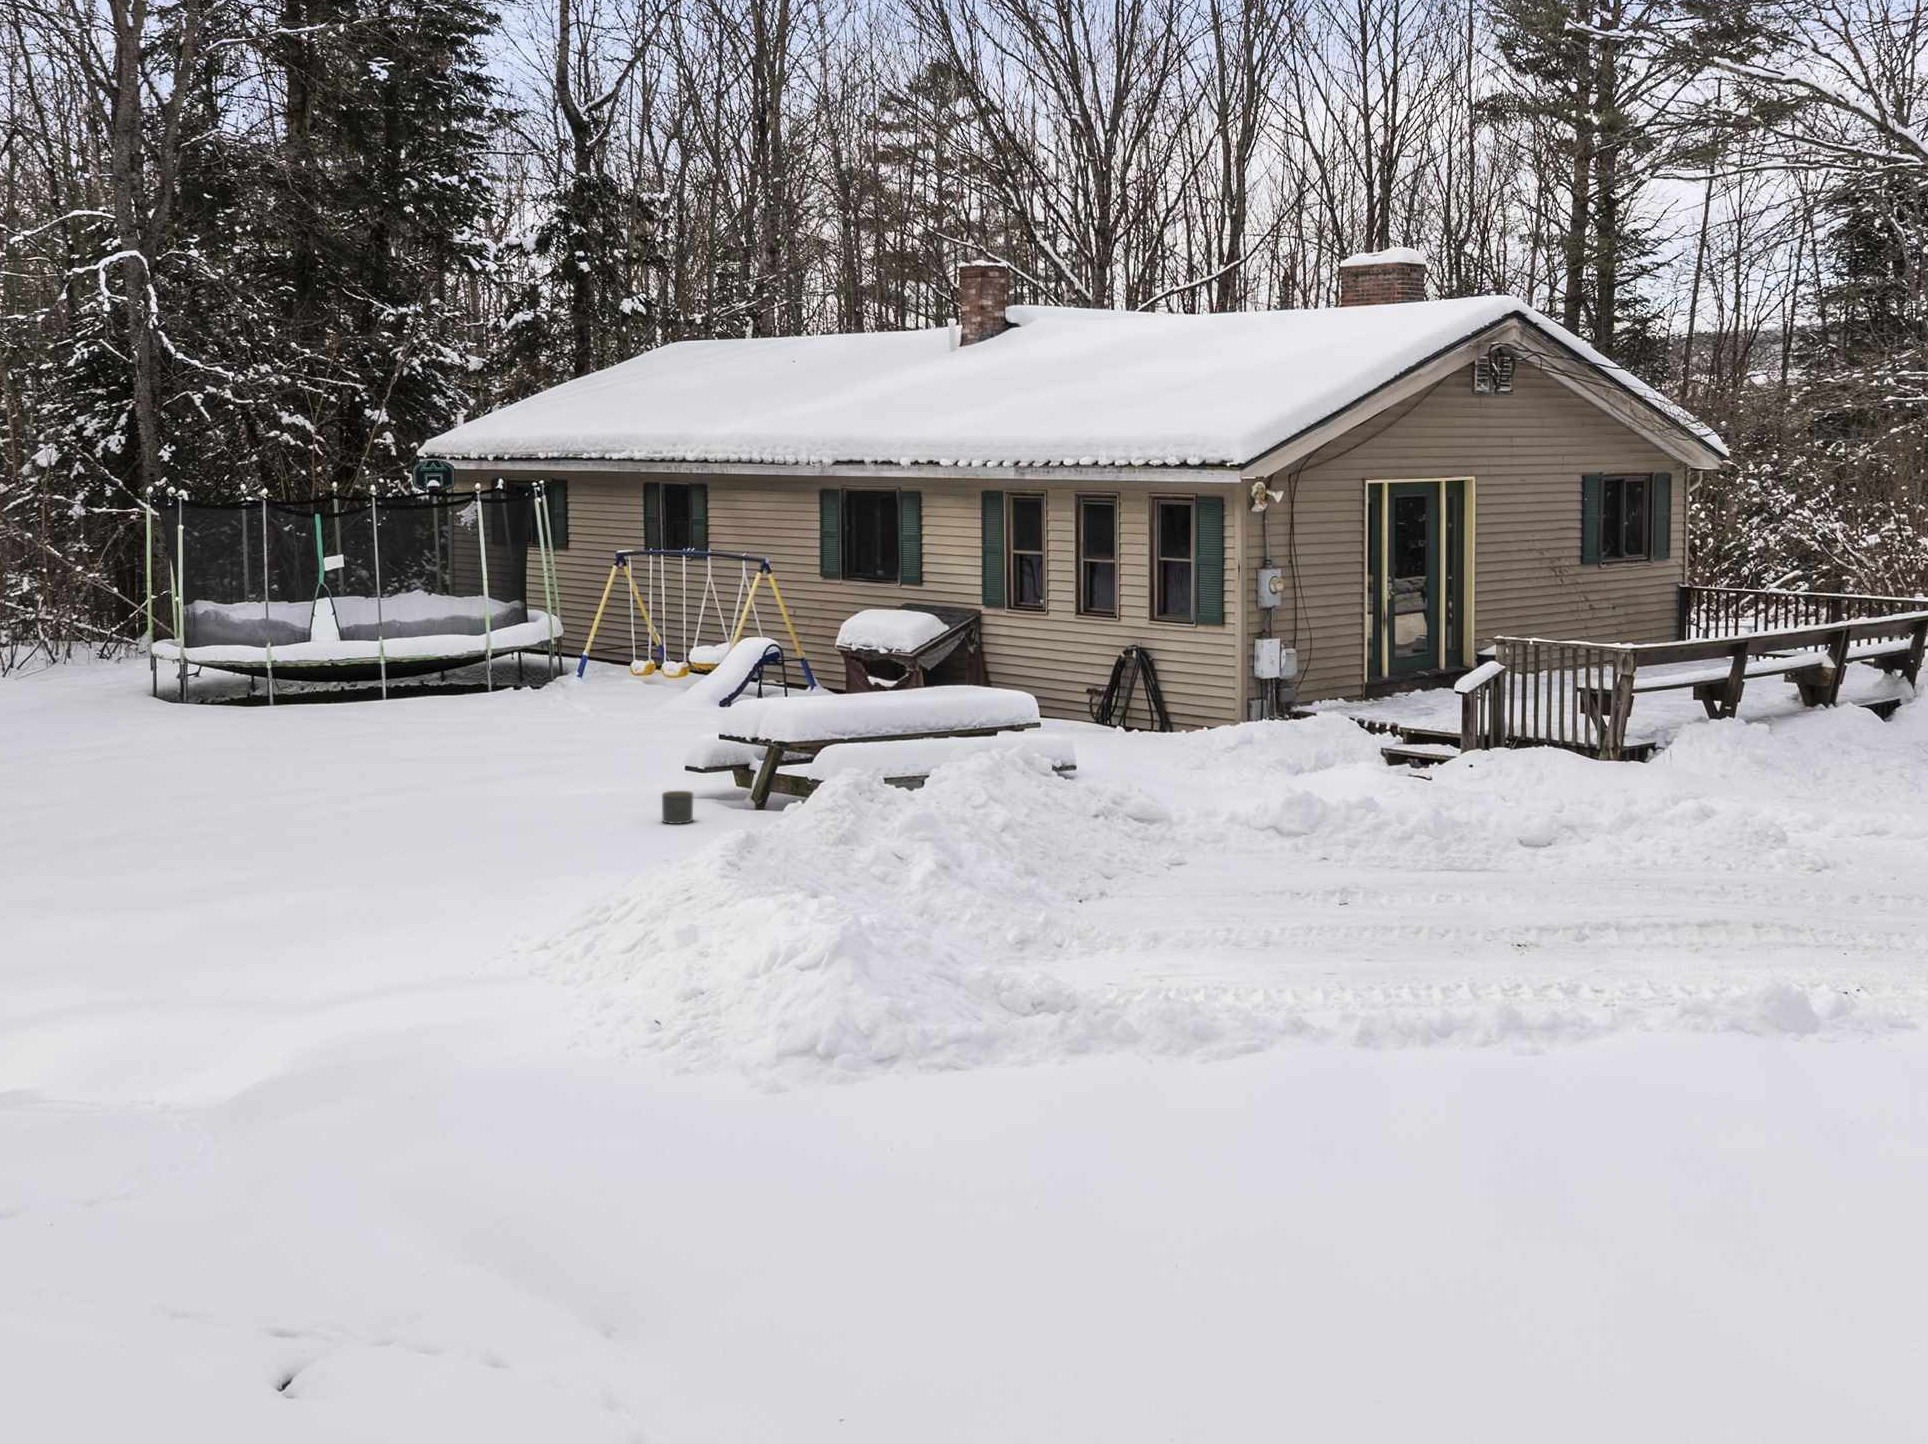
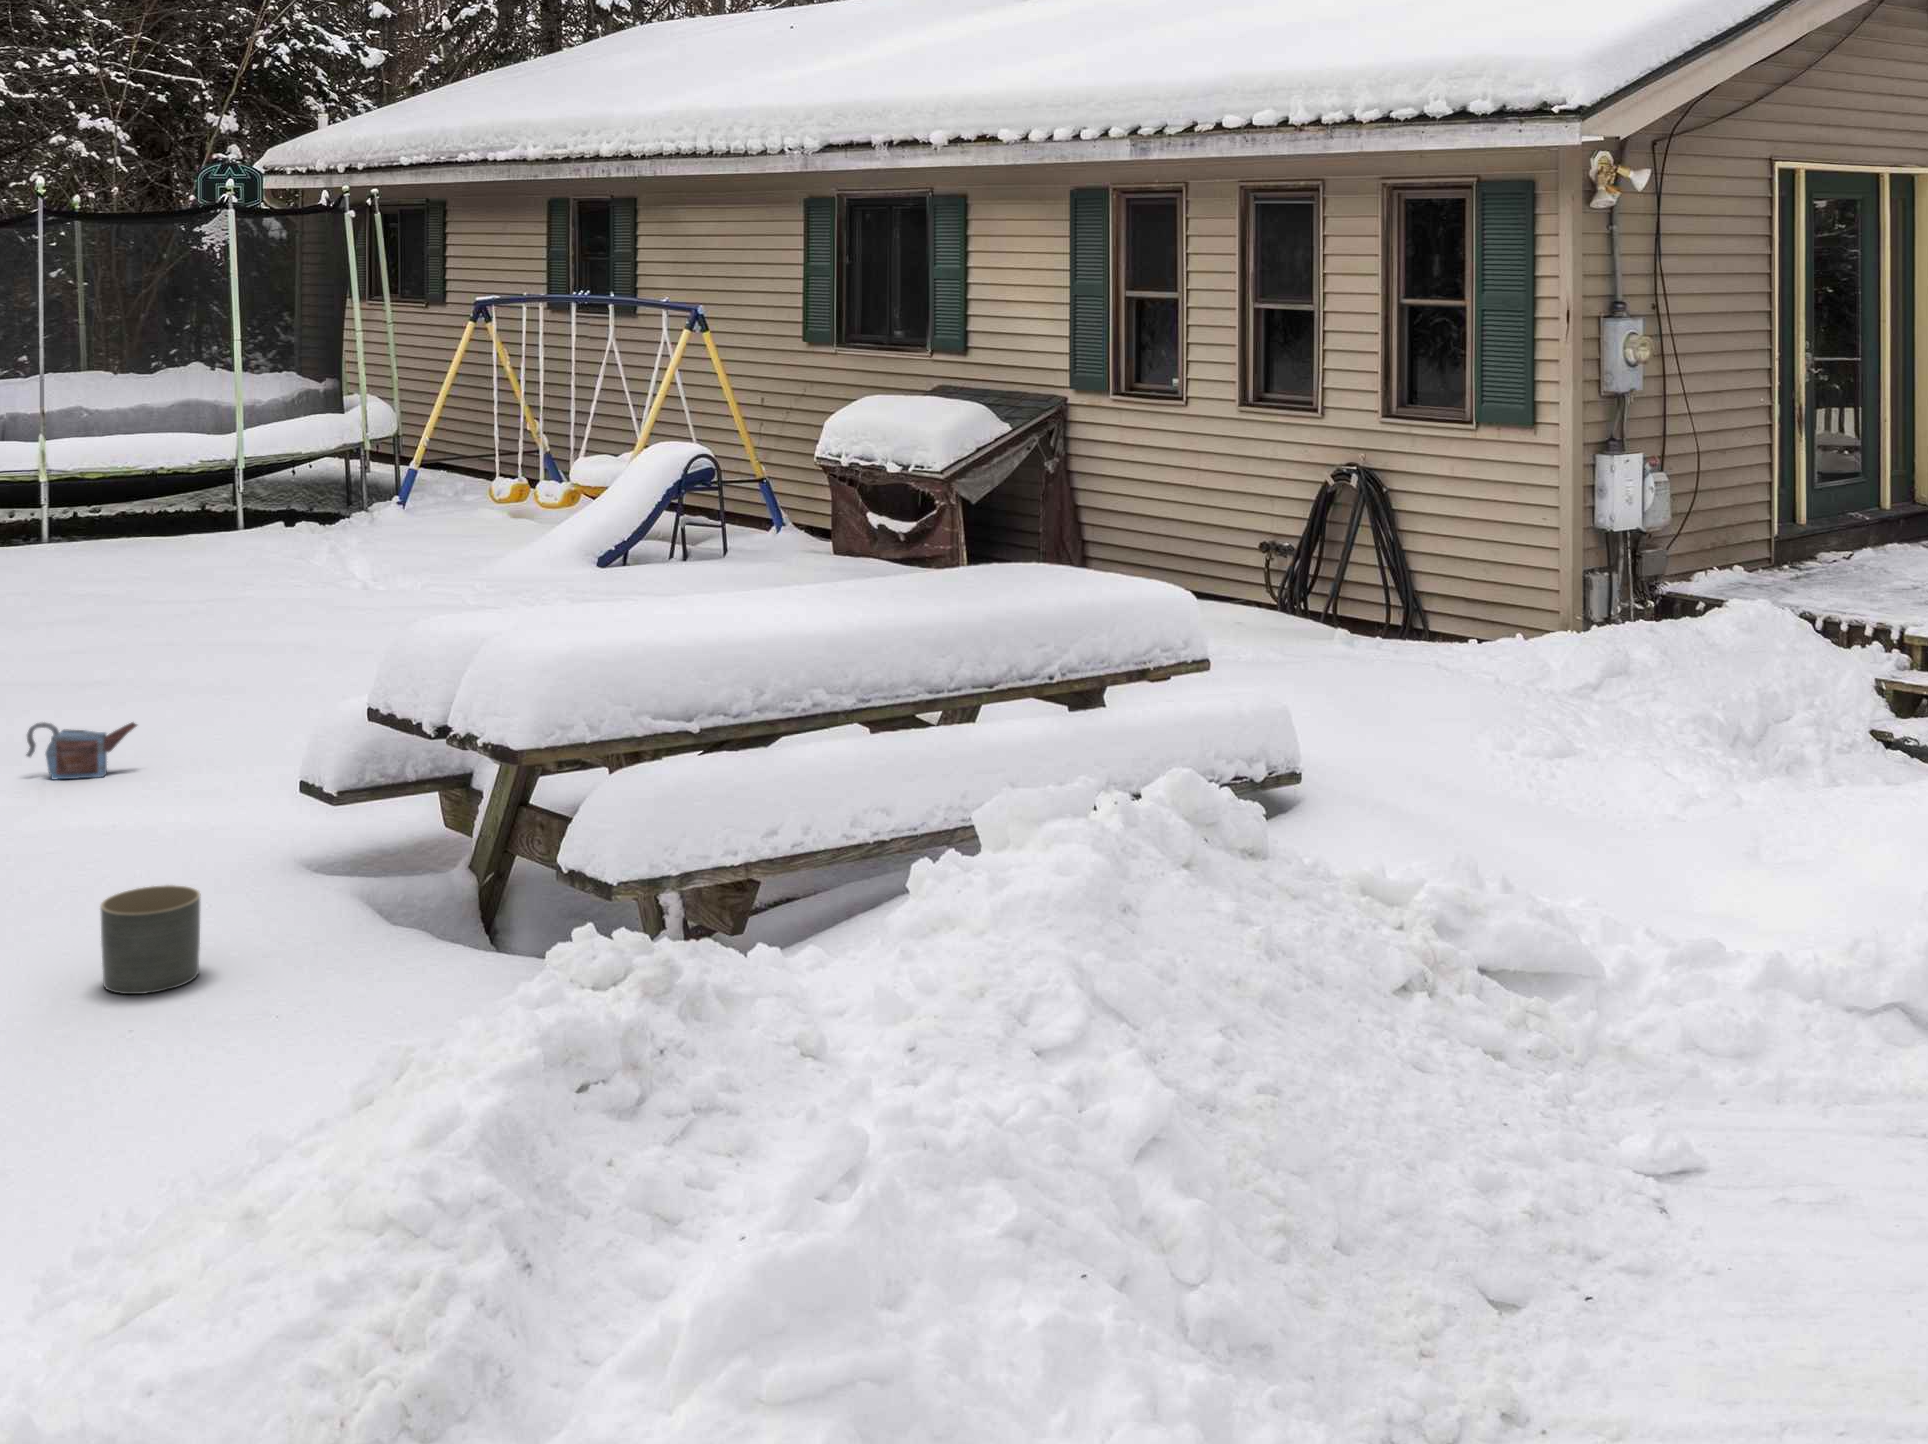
watering can: none [548,757,593,781] -> present [27,722,137,779]

